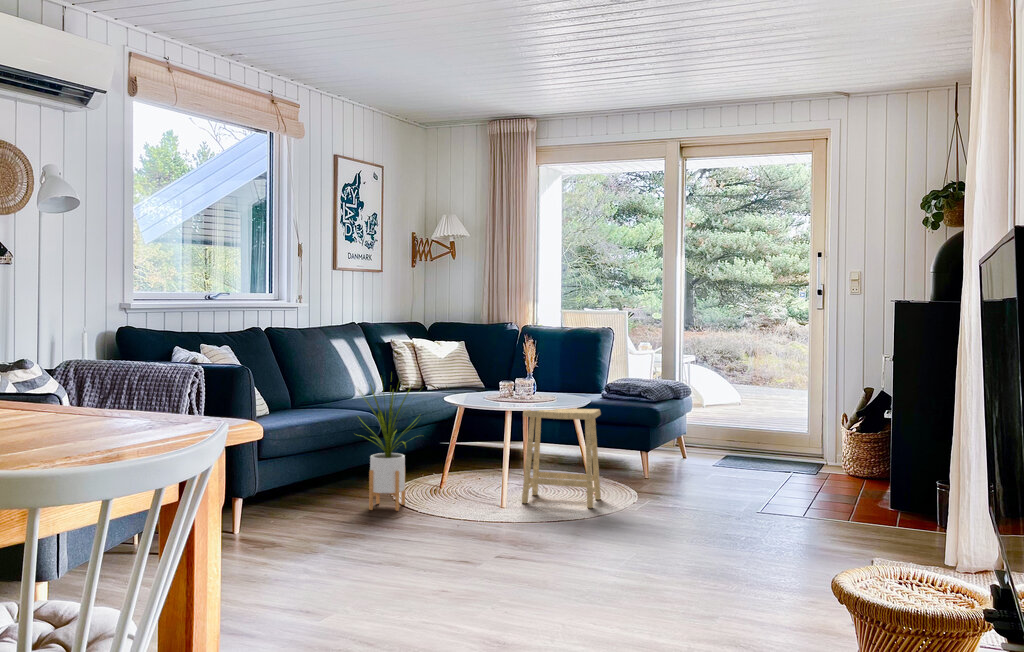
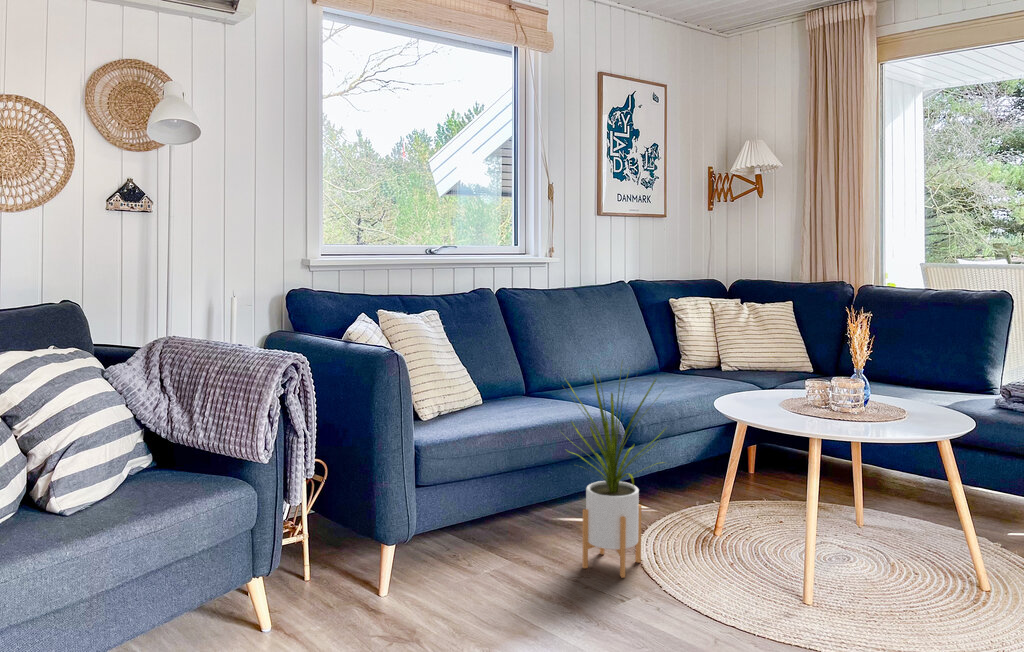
footstool: present [522,409,601,508] -> none [836,424,999,628]

